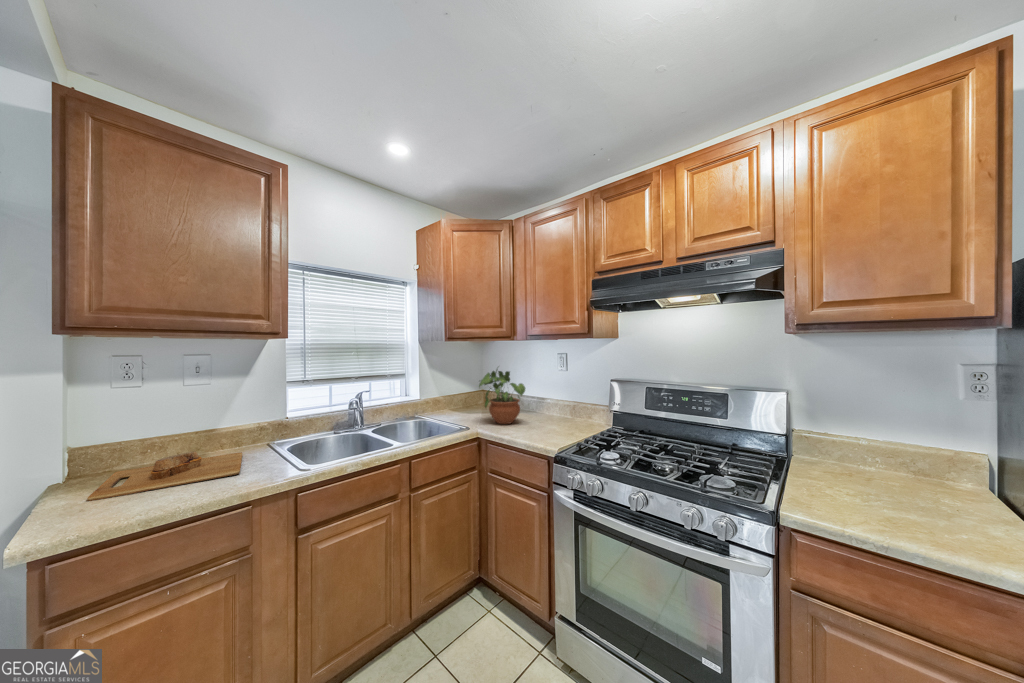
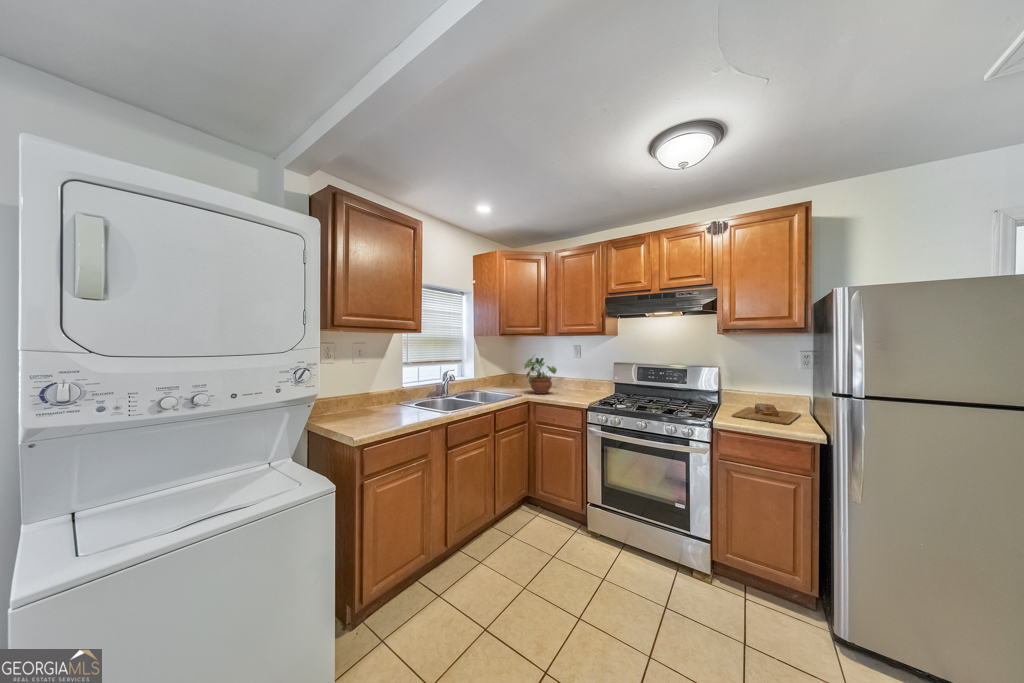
cutting board: present [87,451,242,501] -> present [732,403,800,424]

